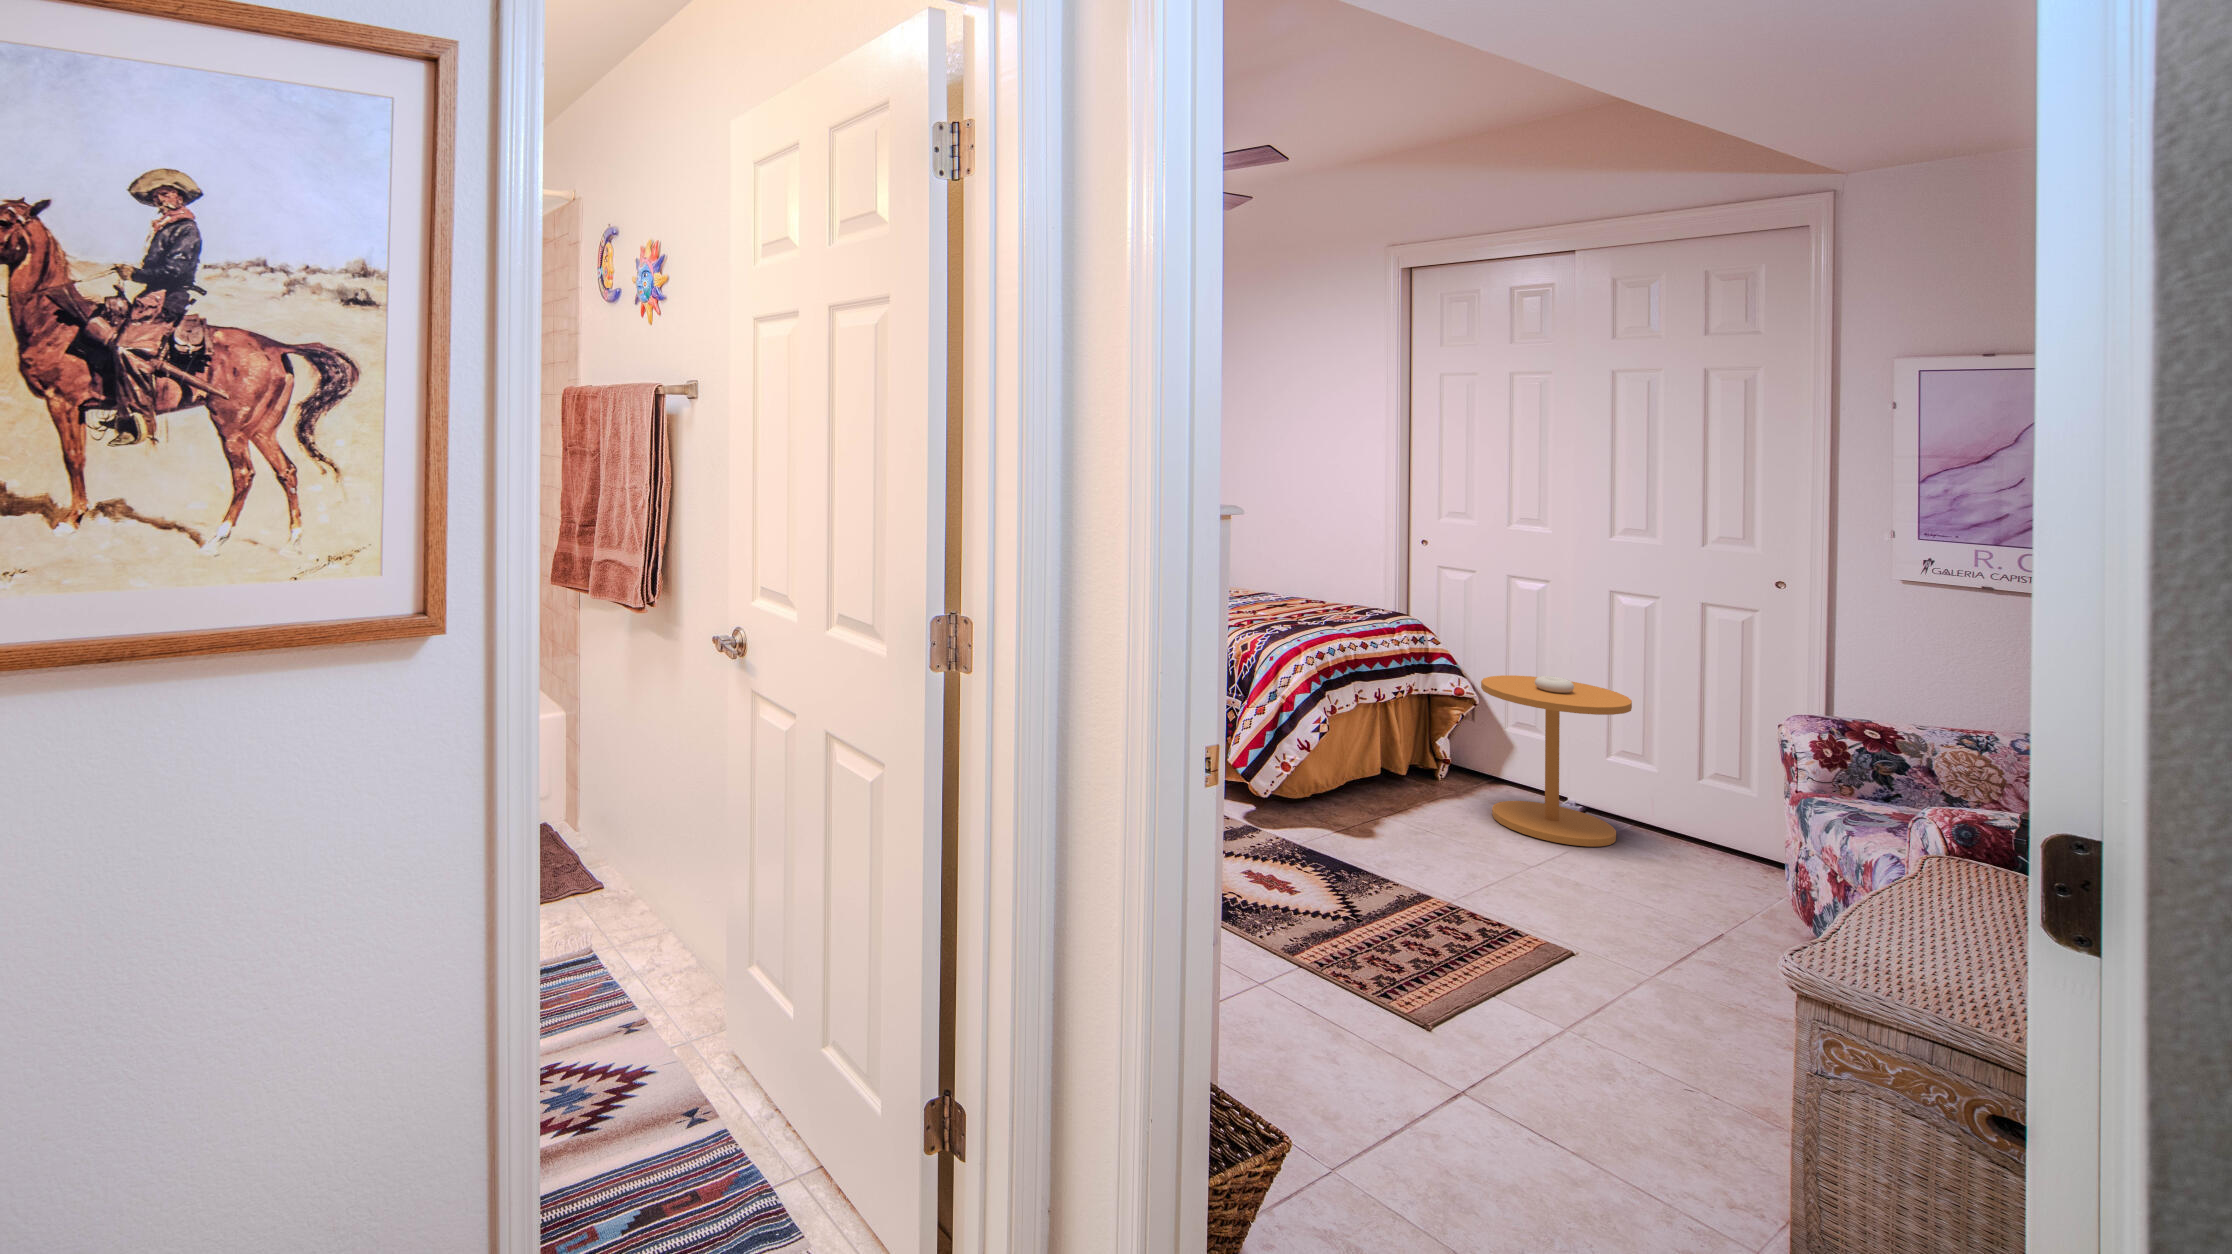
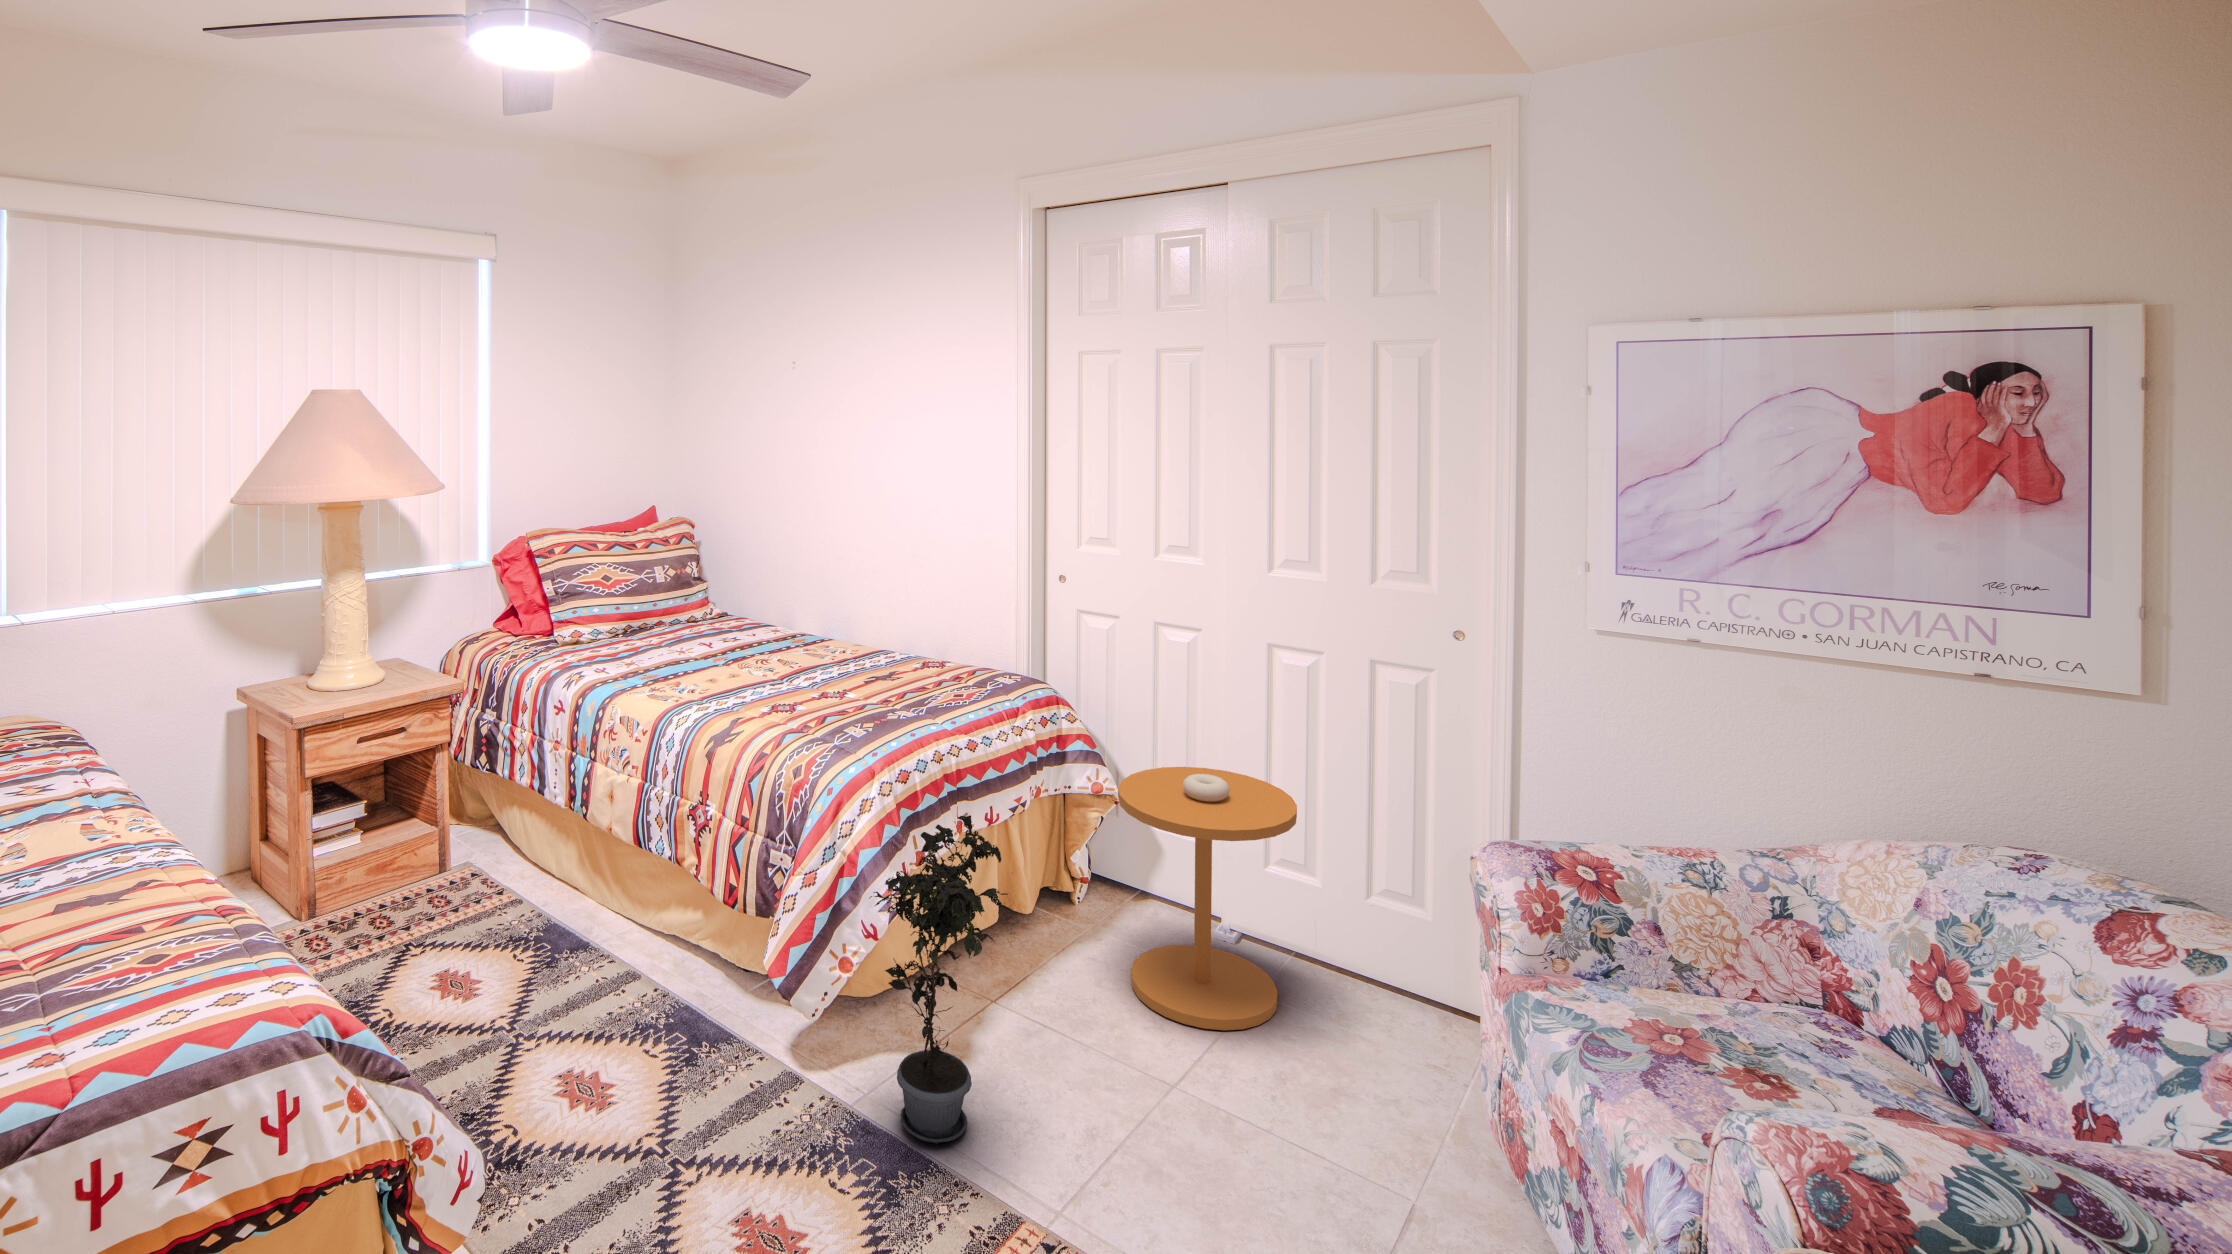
potted plant: none [1316,667,1415,863] -> present [870,815,1008,1145]

